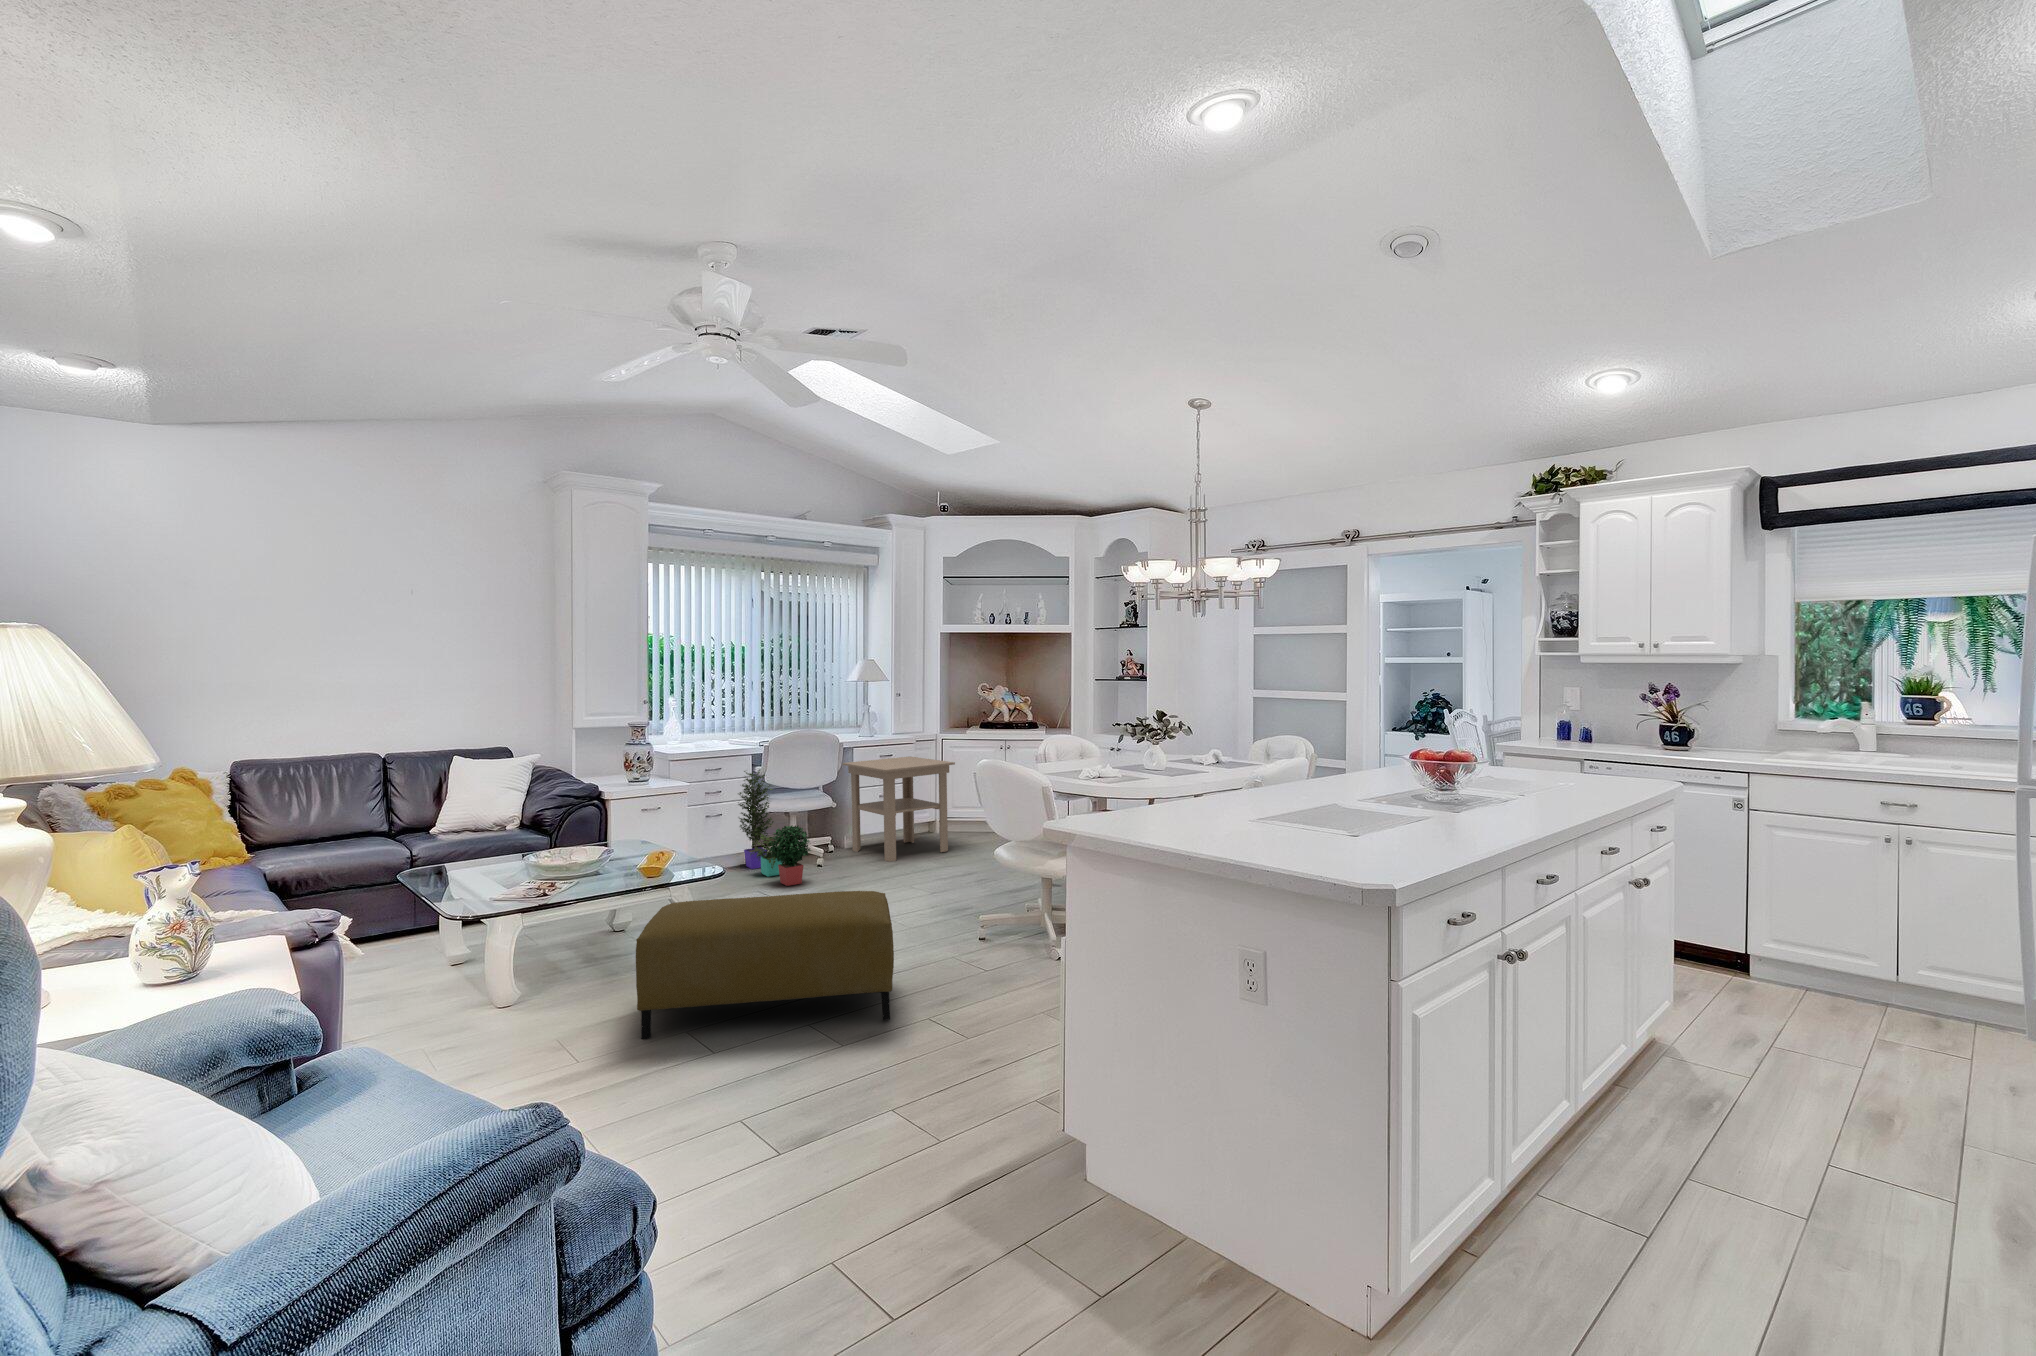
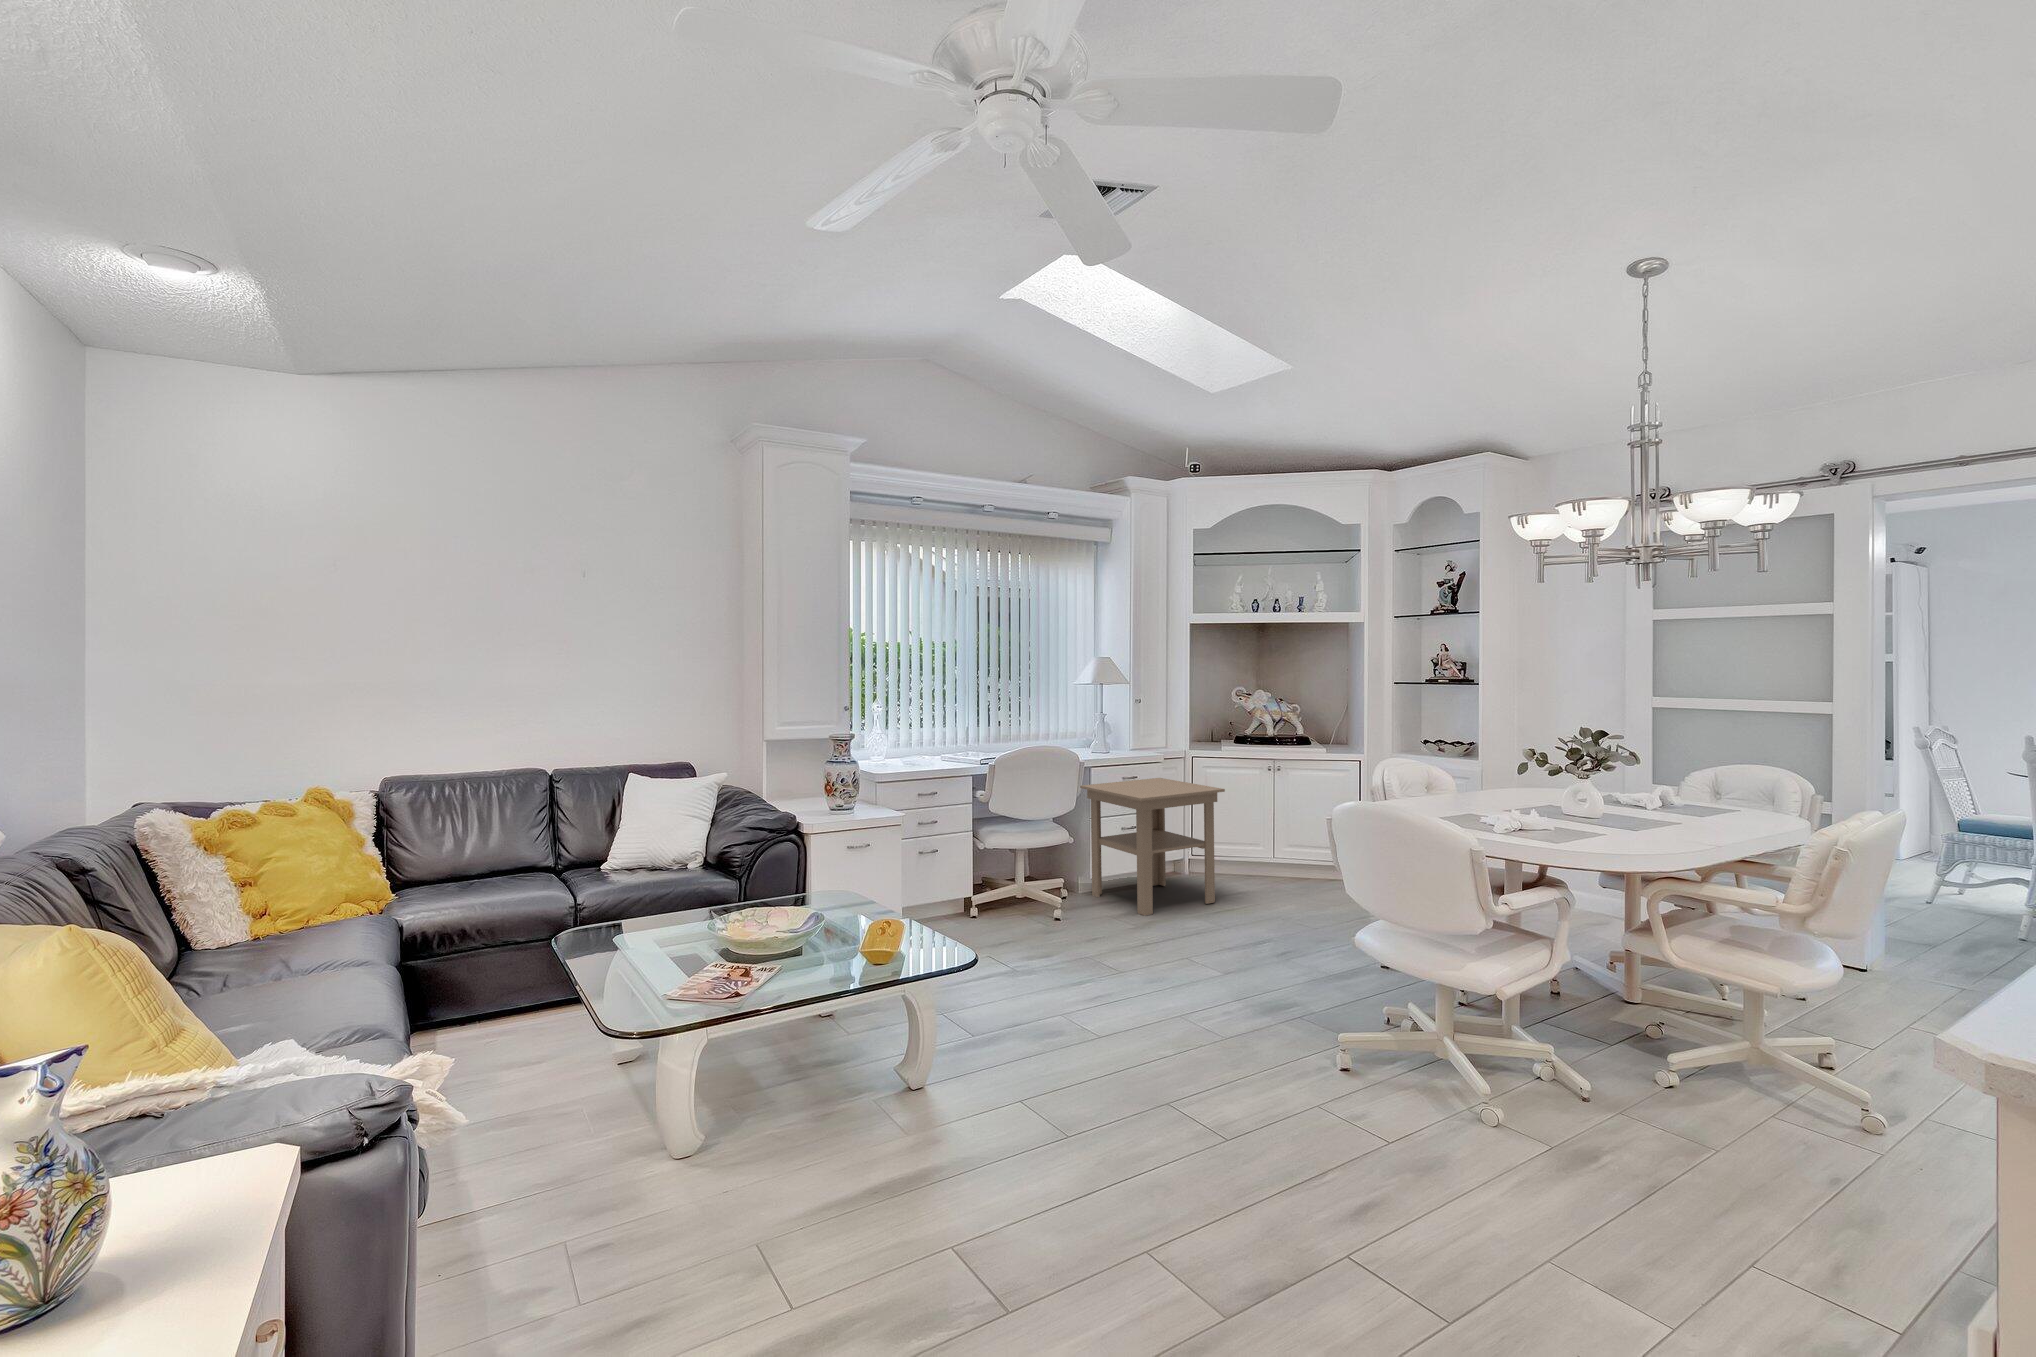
potted plant: present [738,771,811,886] -> none [957,794,1055,950]
ottoman: present [636,891,894,1039] -> none [852,1020,1271,1277]

